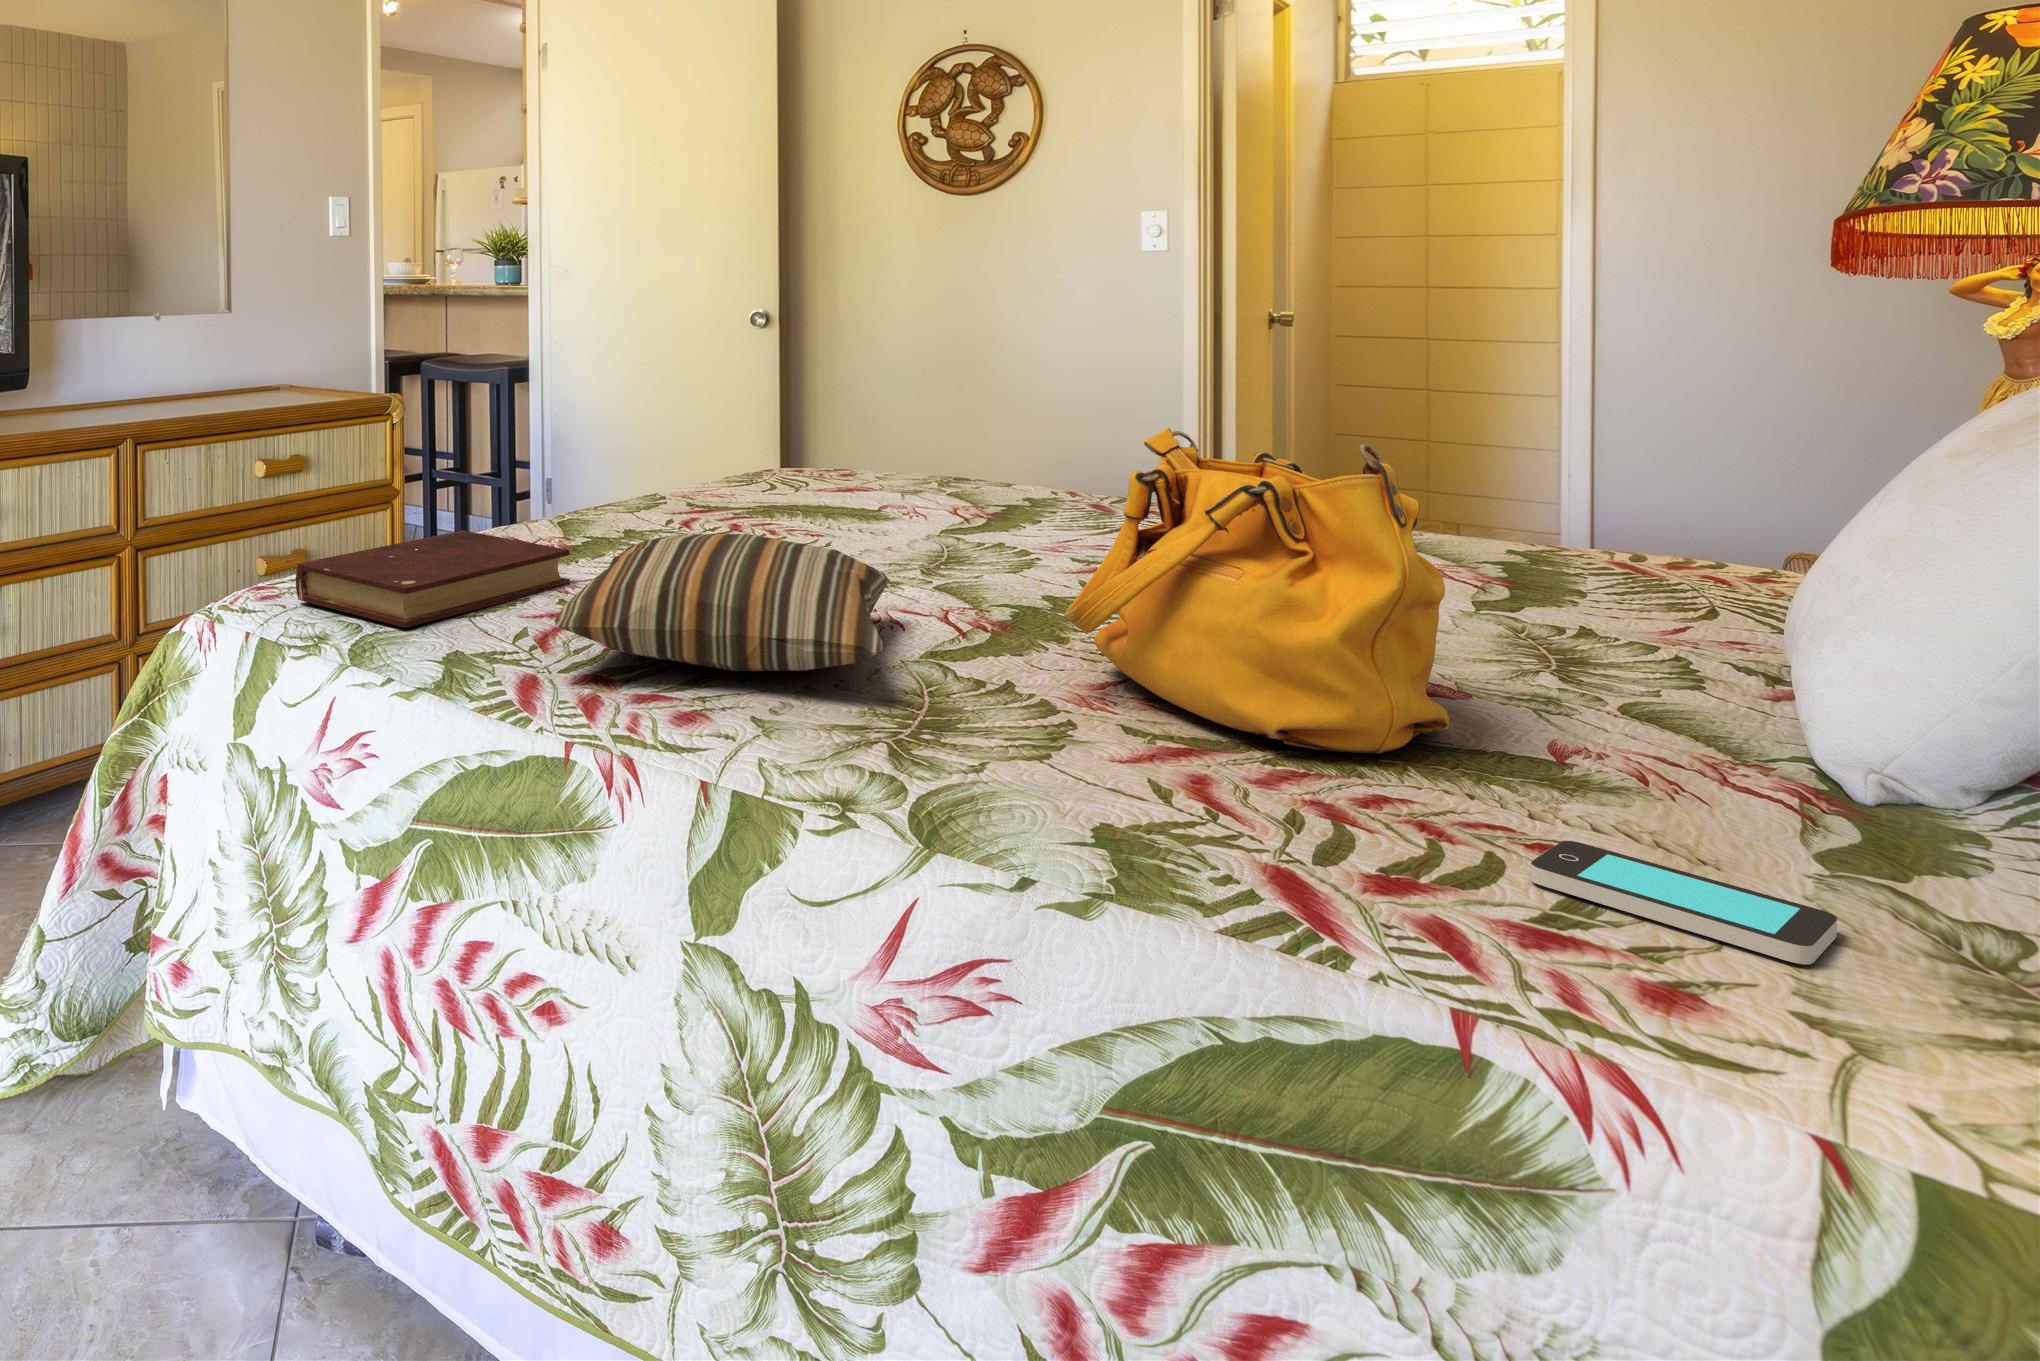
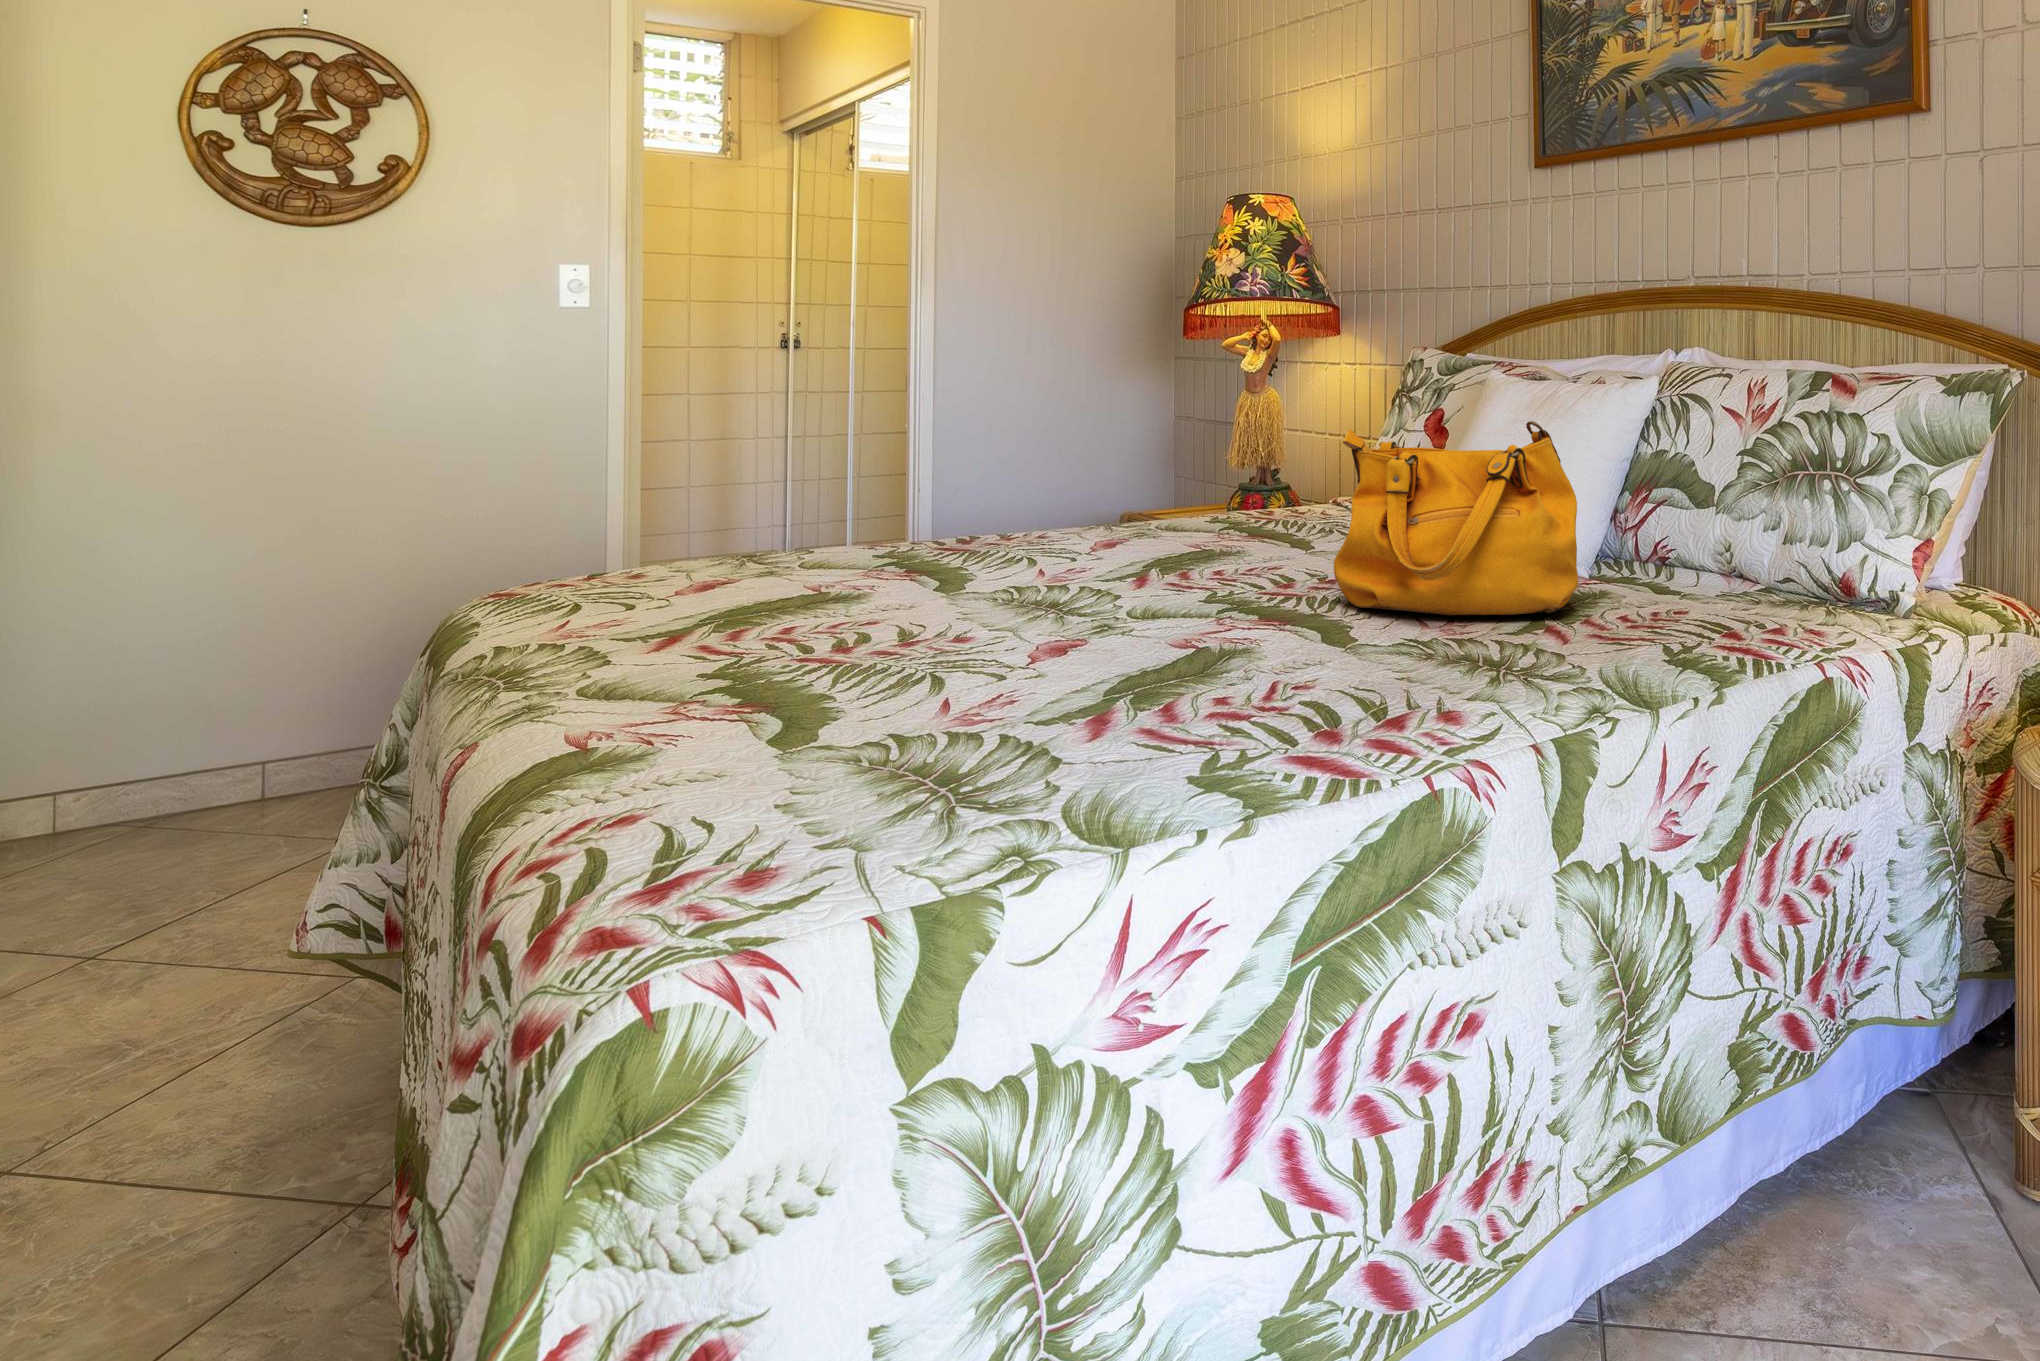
book: present [296,531,570,628] -> none [611,663,965,853]
pillow: present [555,534,889,671] -> none [1013,565,1428,700]
smartphone: present [1530,841,1837,964] -> none [1704,598,1815,622]

